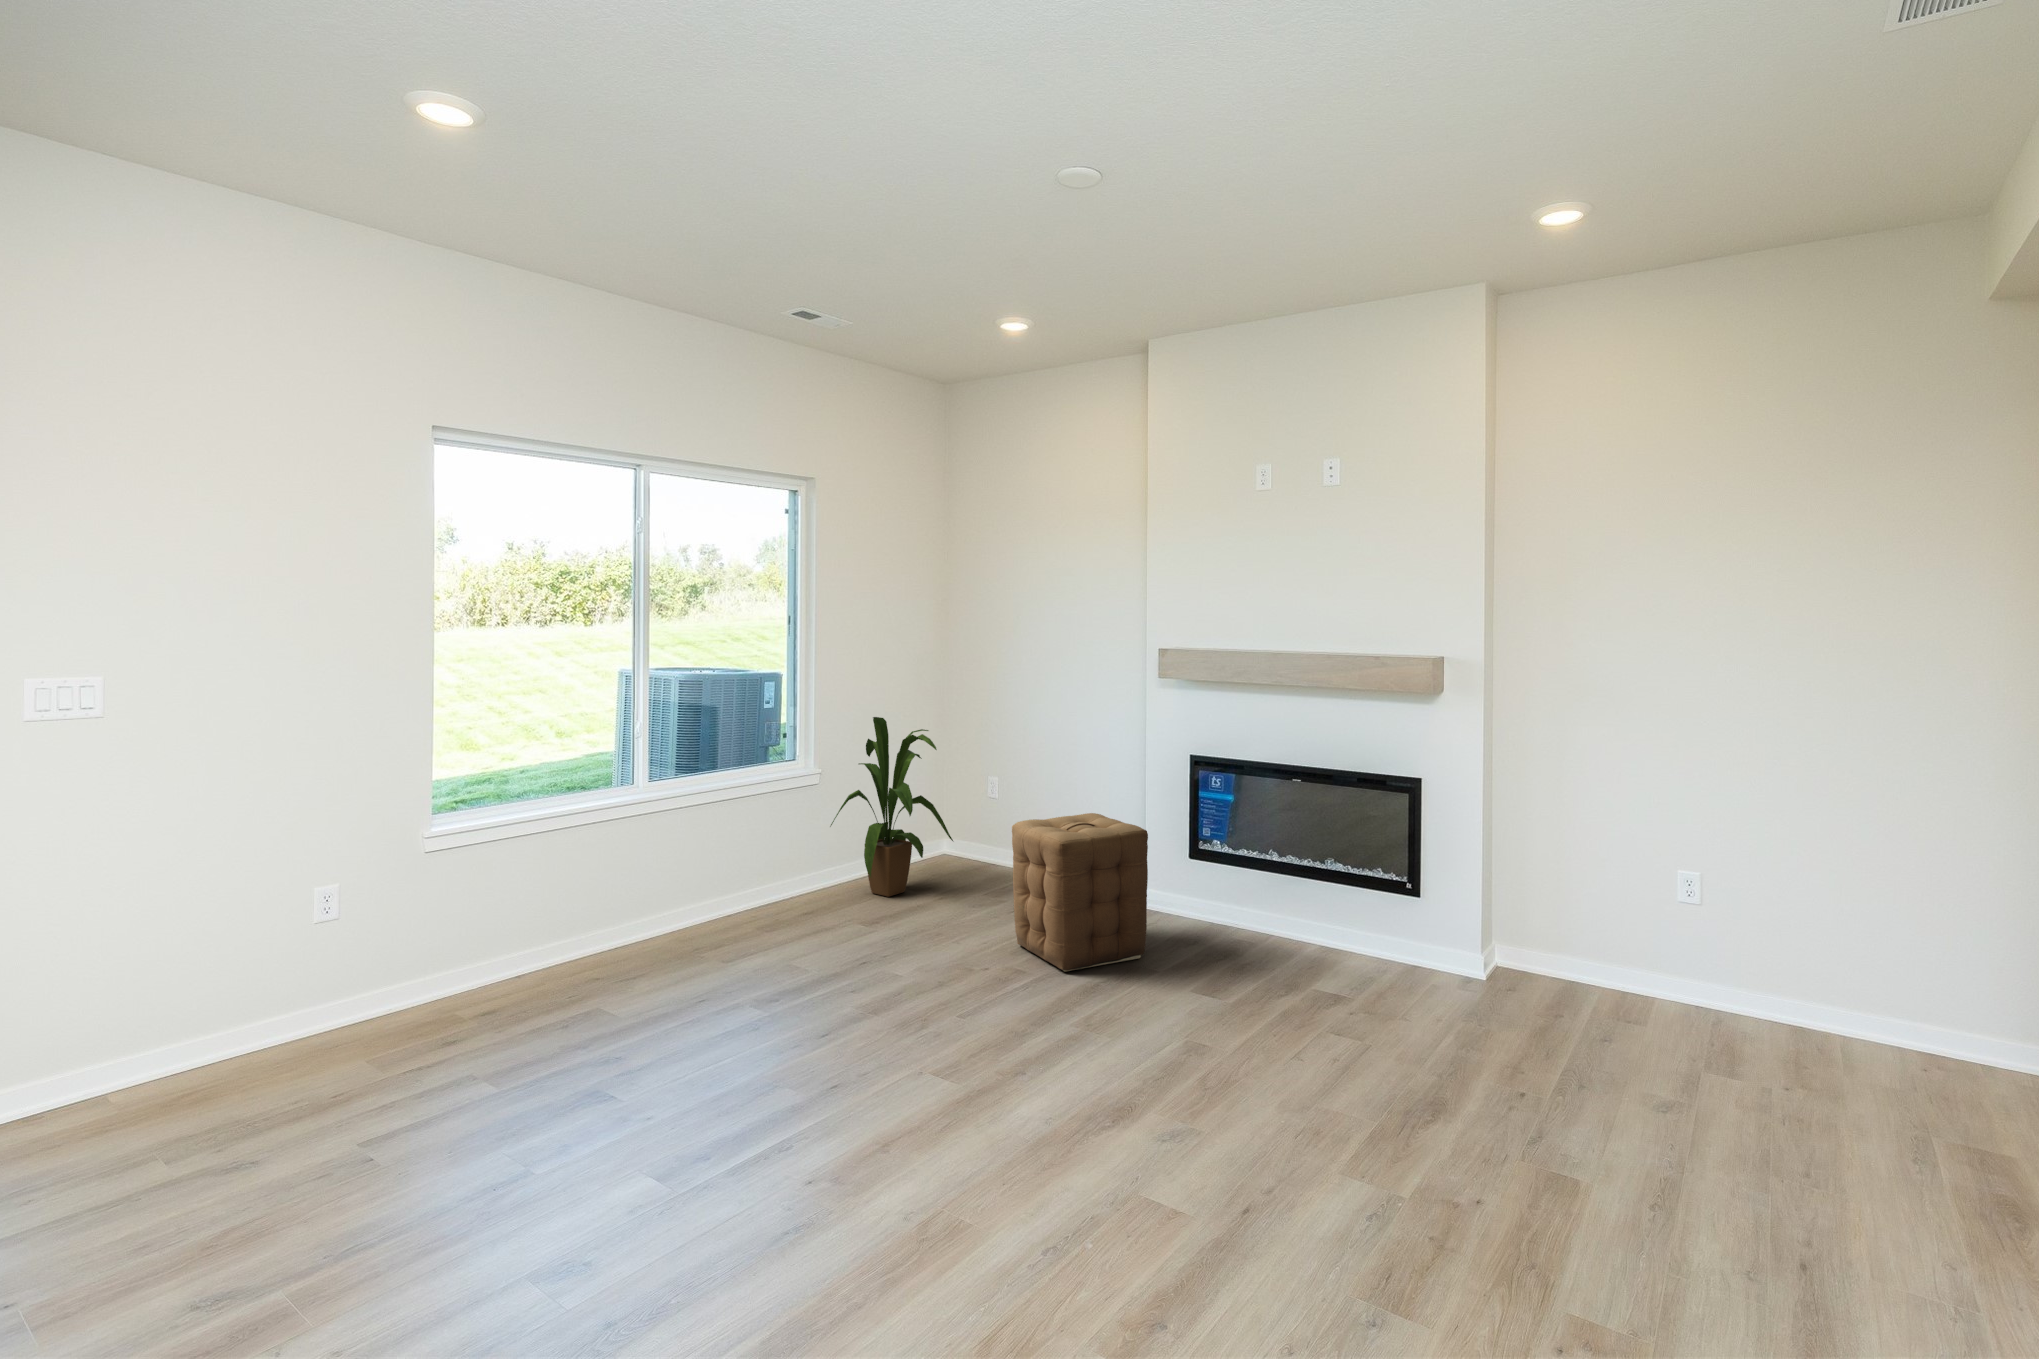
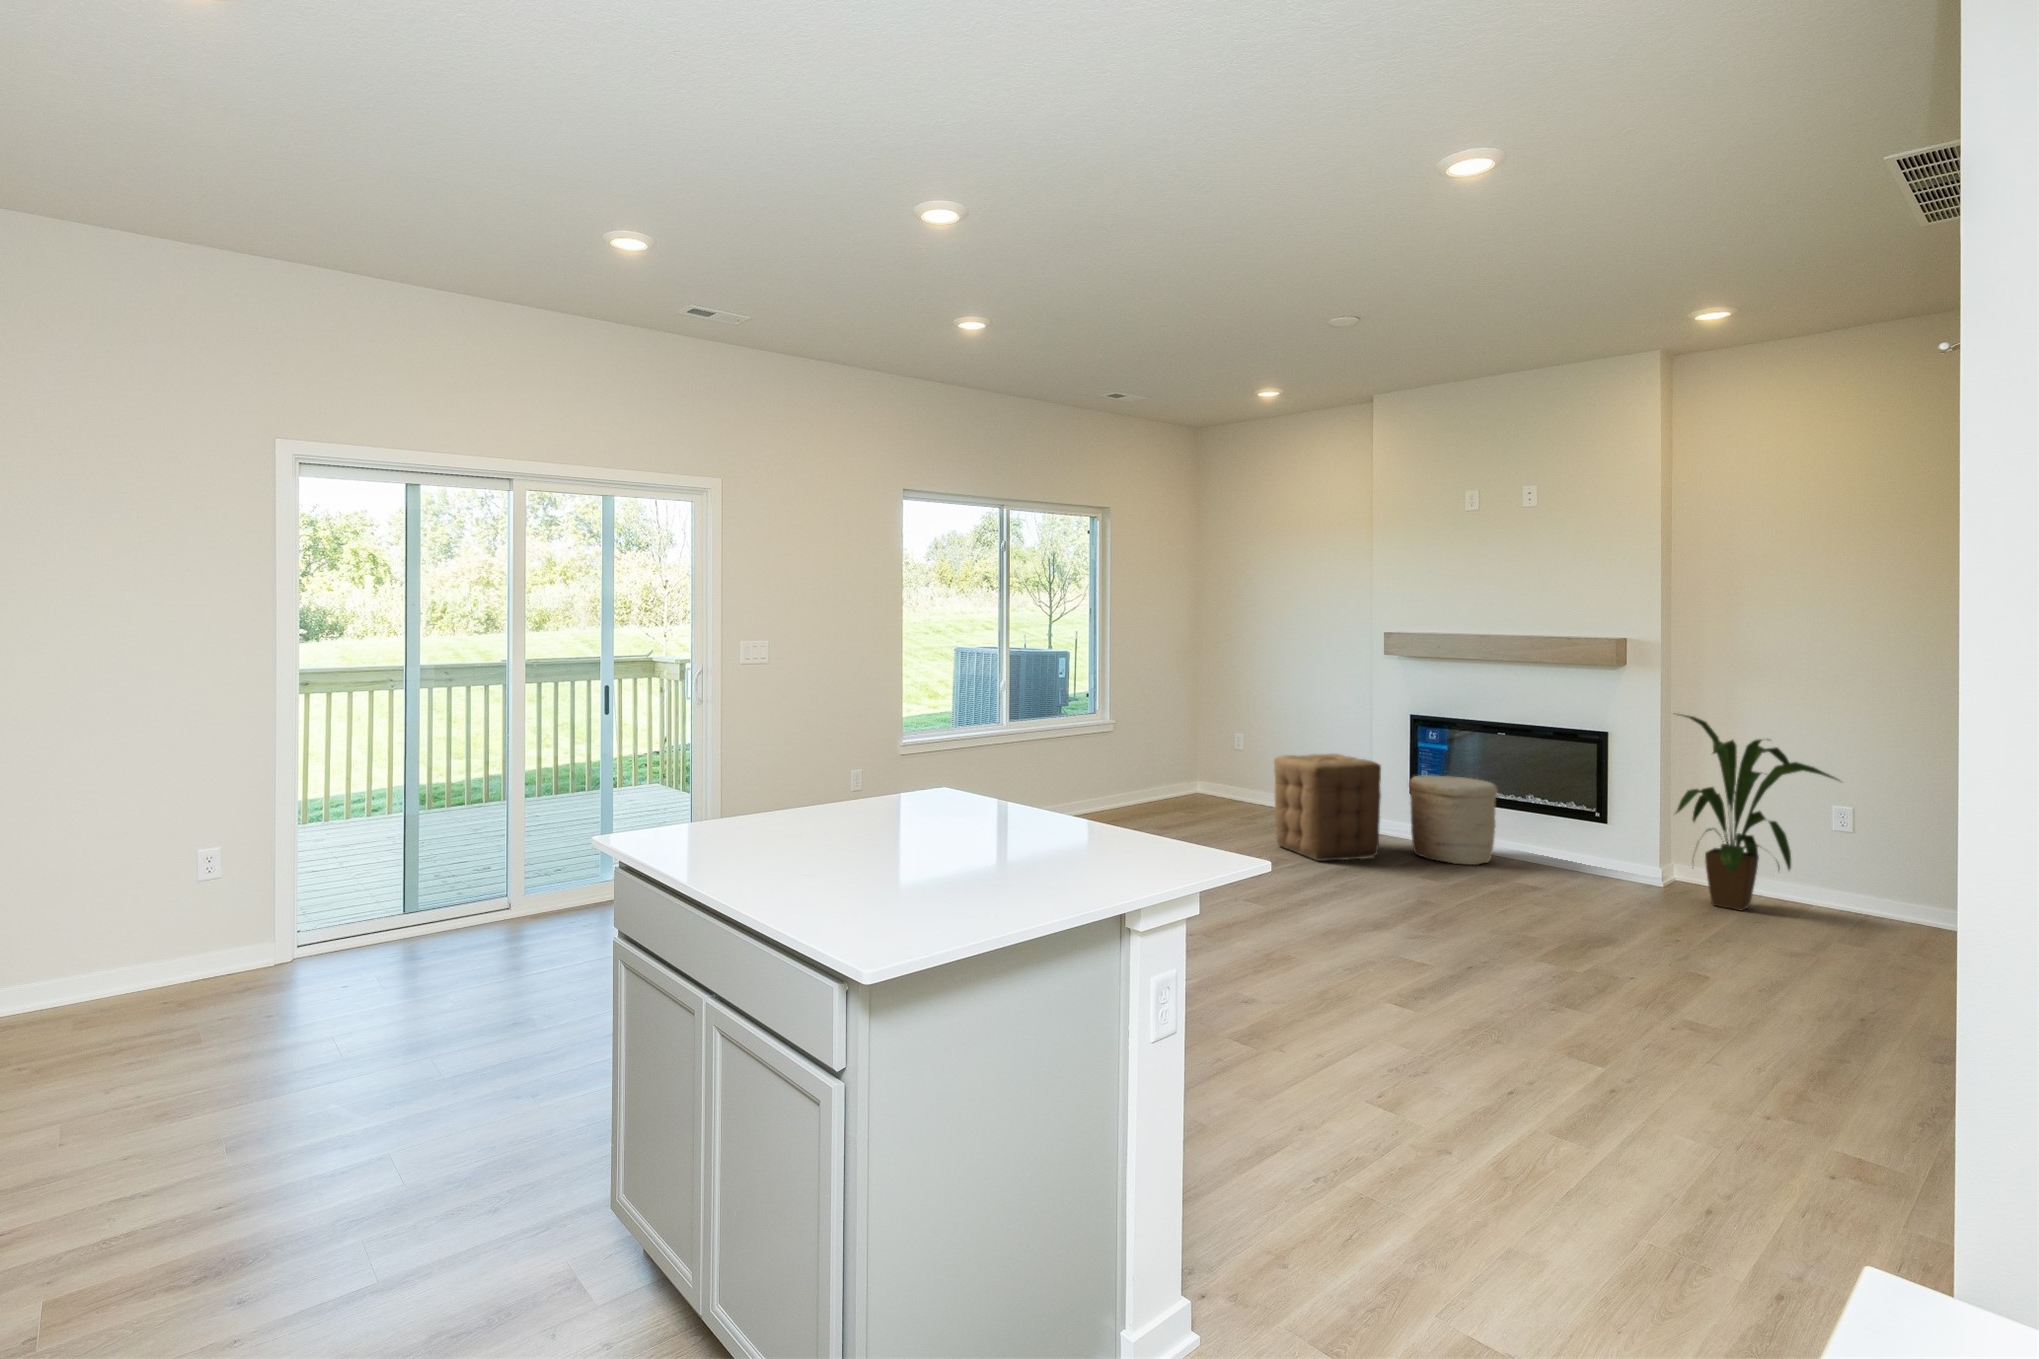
house plant: present [830,717,953,897] -> present [1674,713,1838,911]
woven basket: none [1184,836,1292,959] -> present [1409,775,1497,865]

